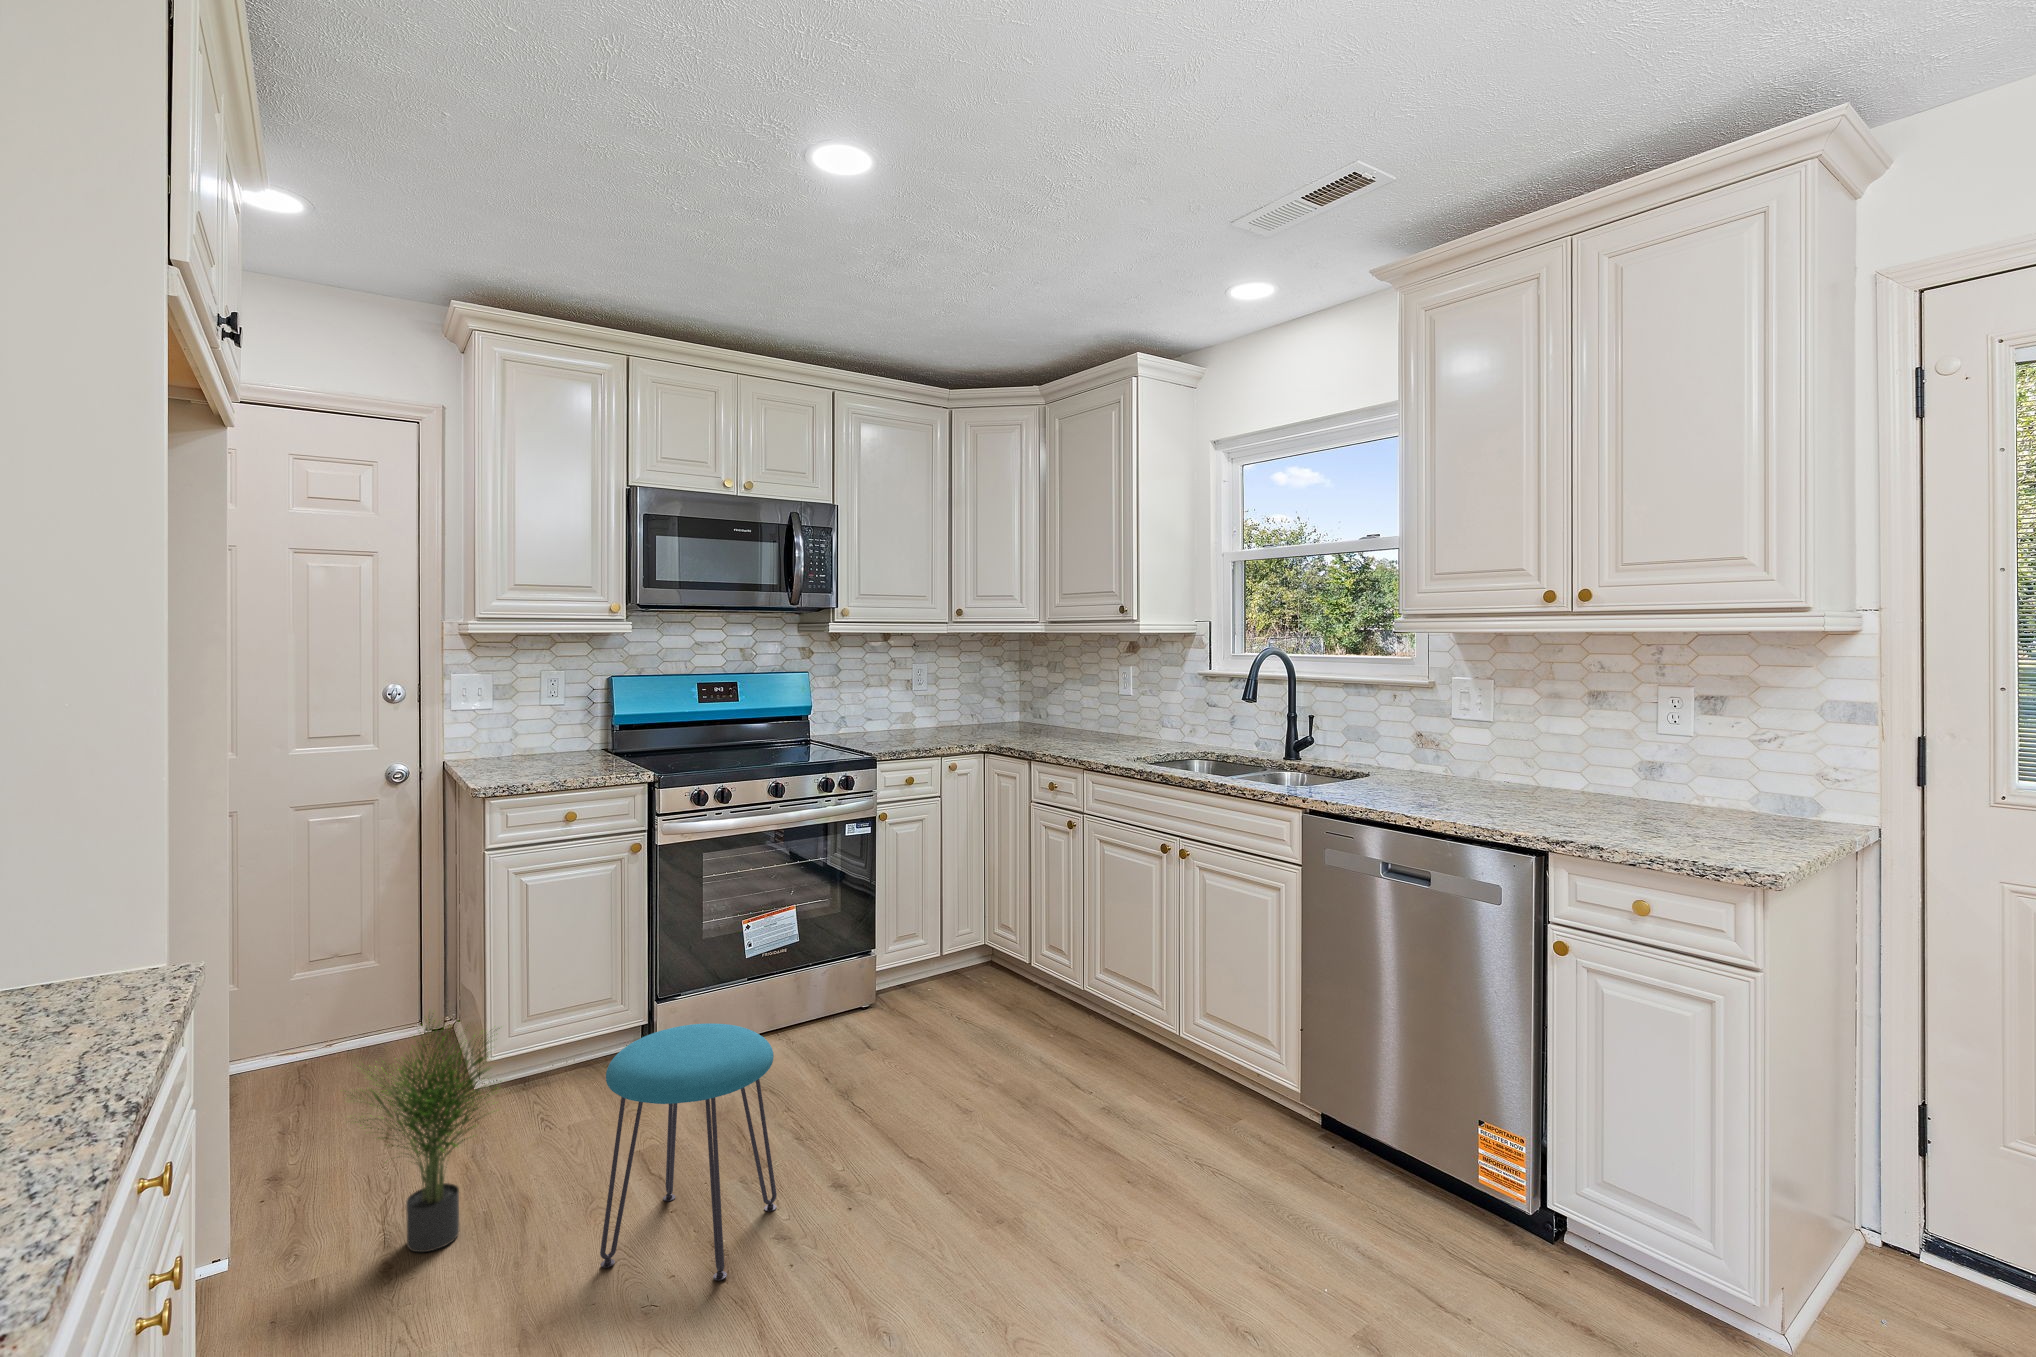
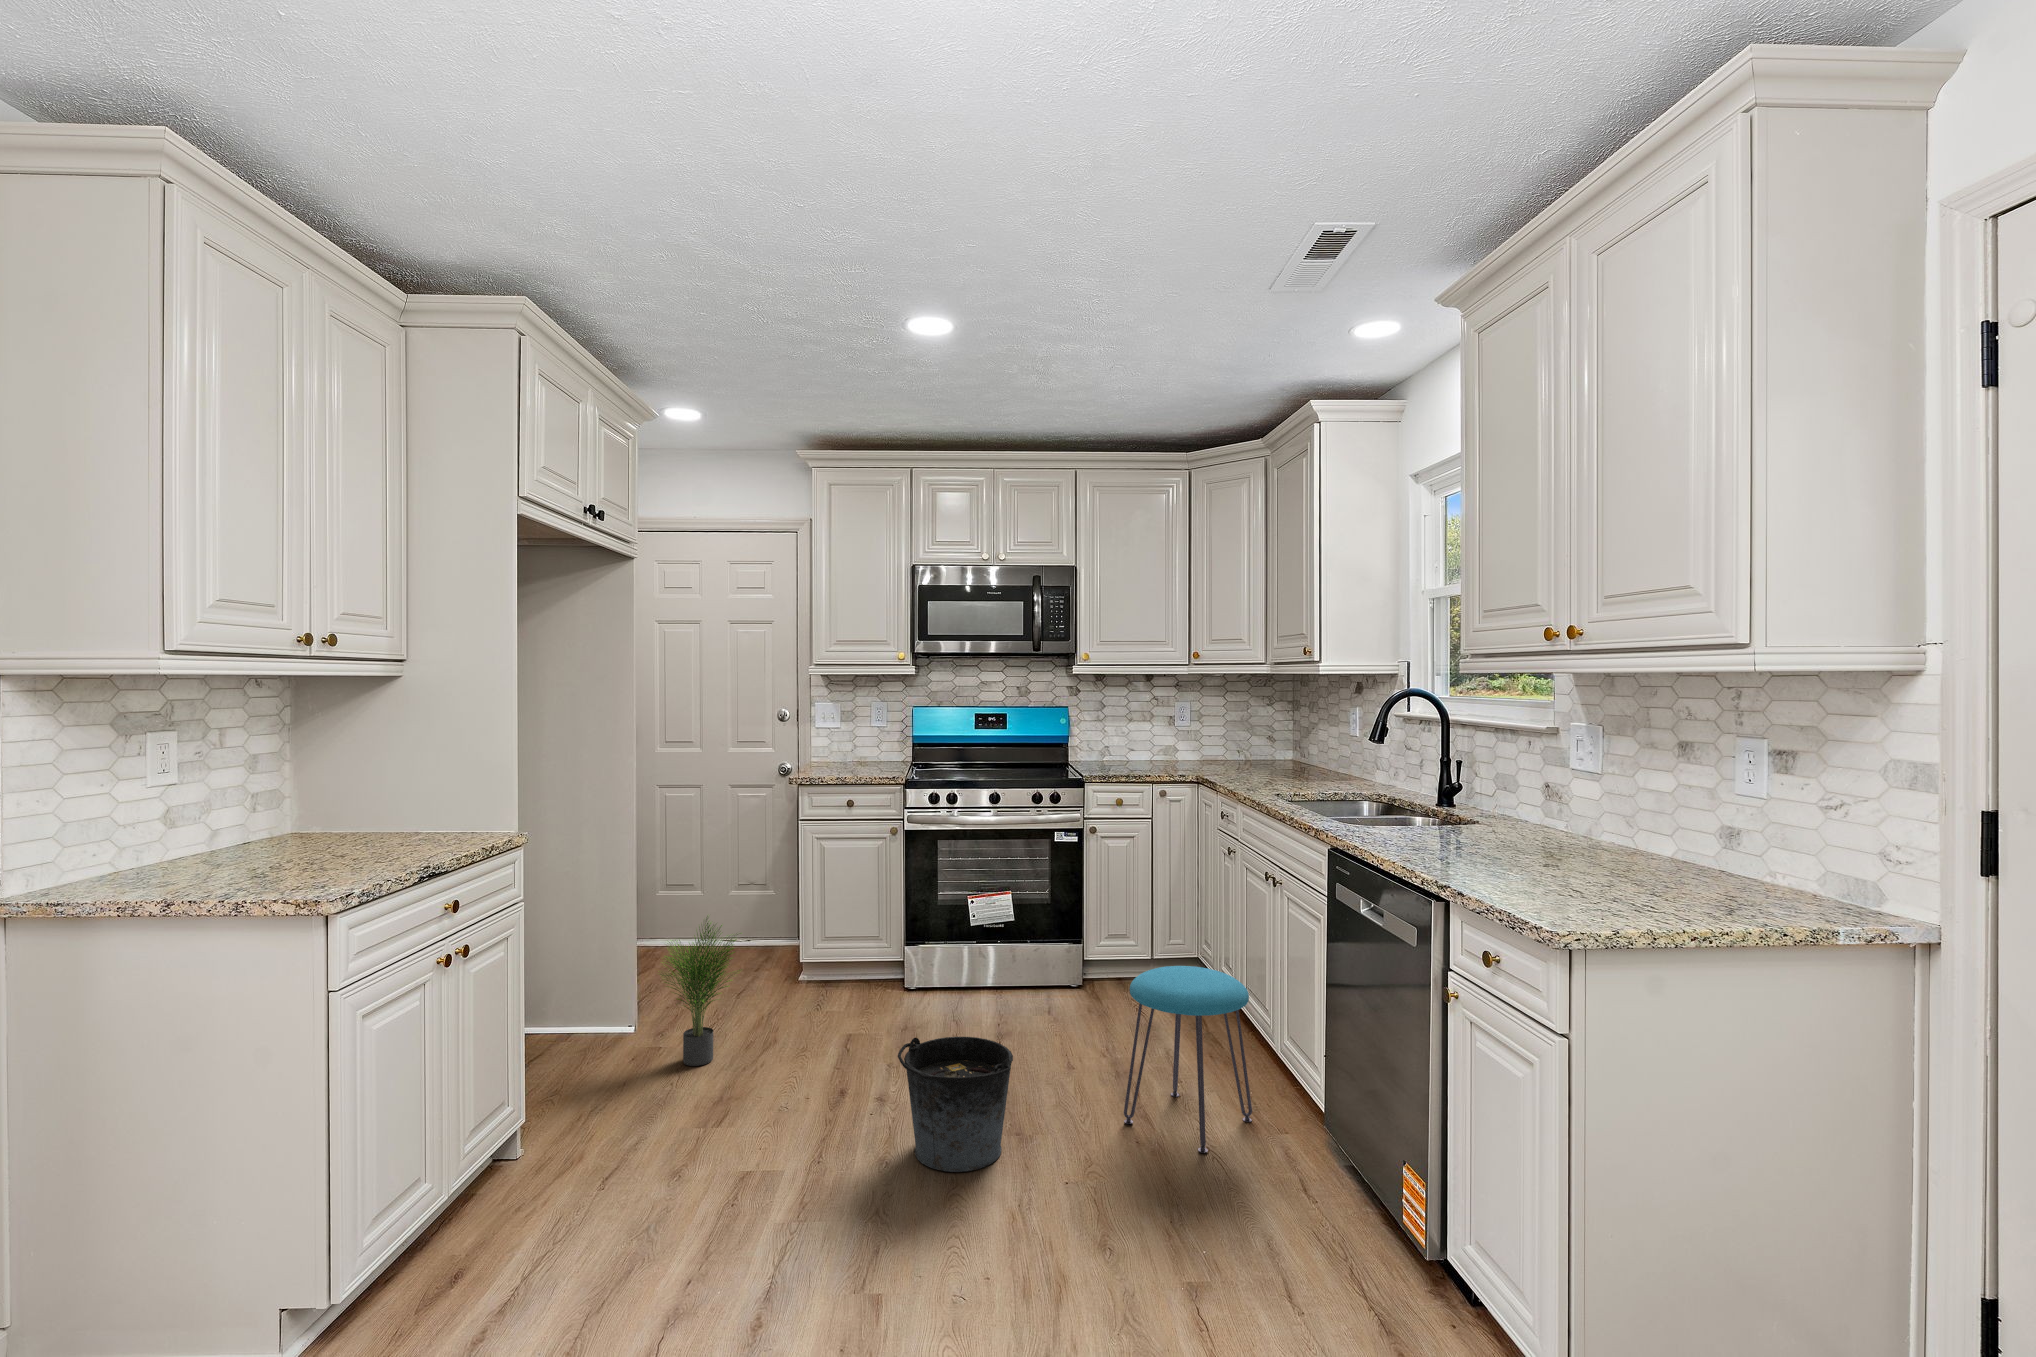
stool: present [600,1023,777,1281] -> present [1124,966,1252,1153]
bucket: none [863,1094,1026,1278] -> present [898,1037,1013,1172]

